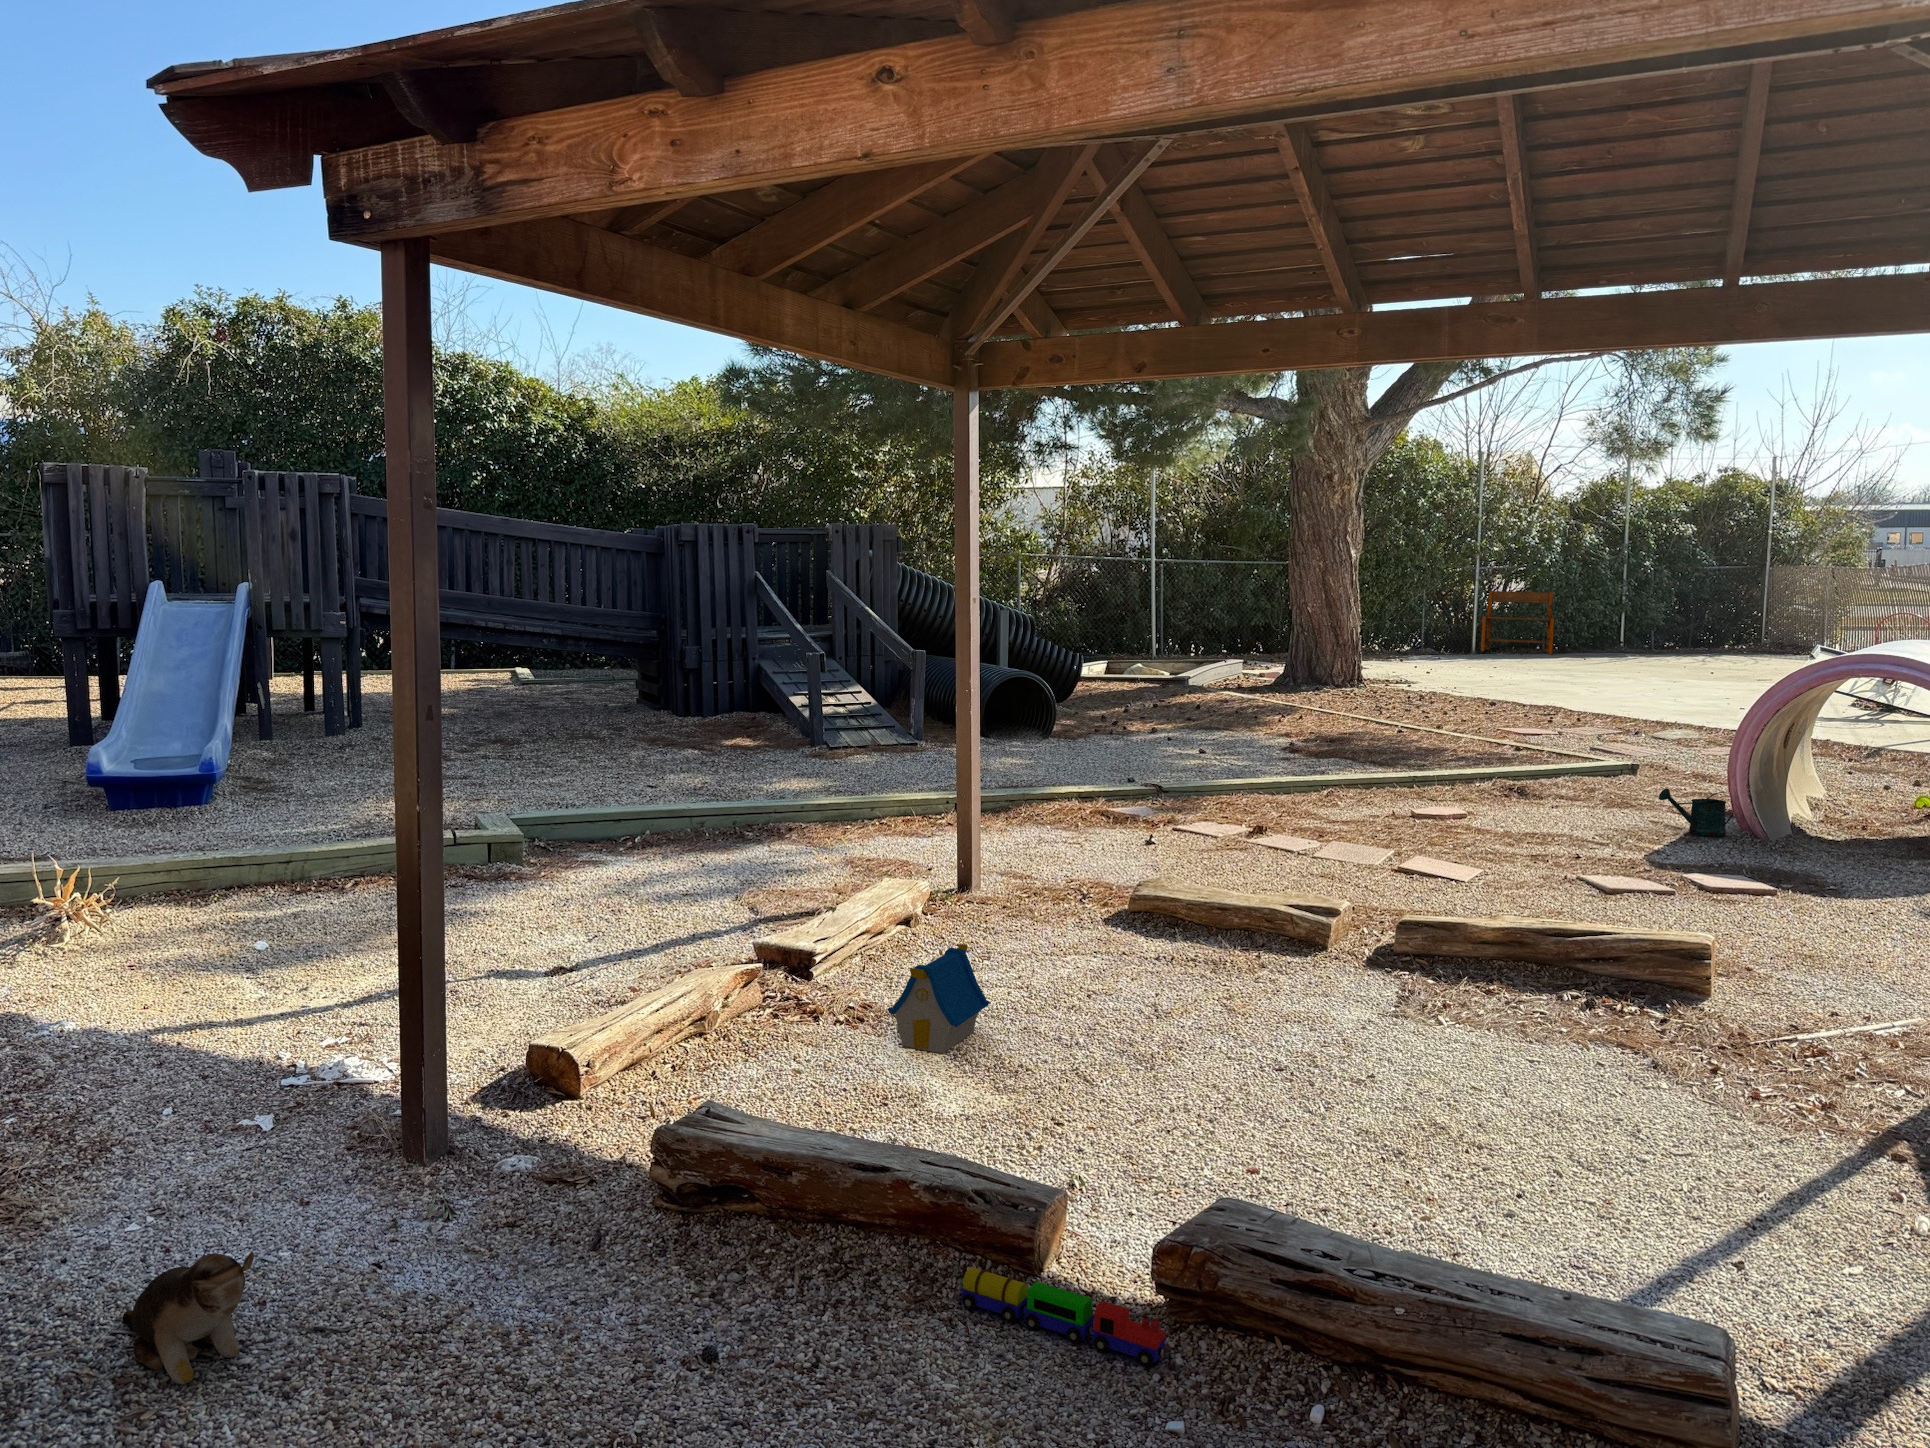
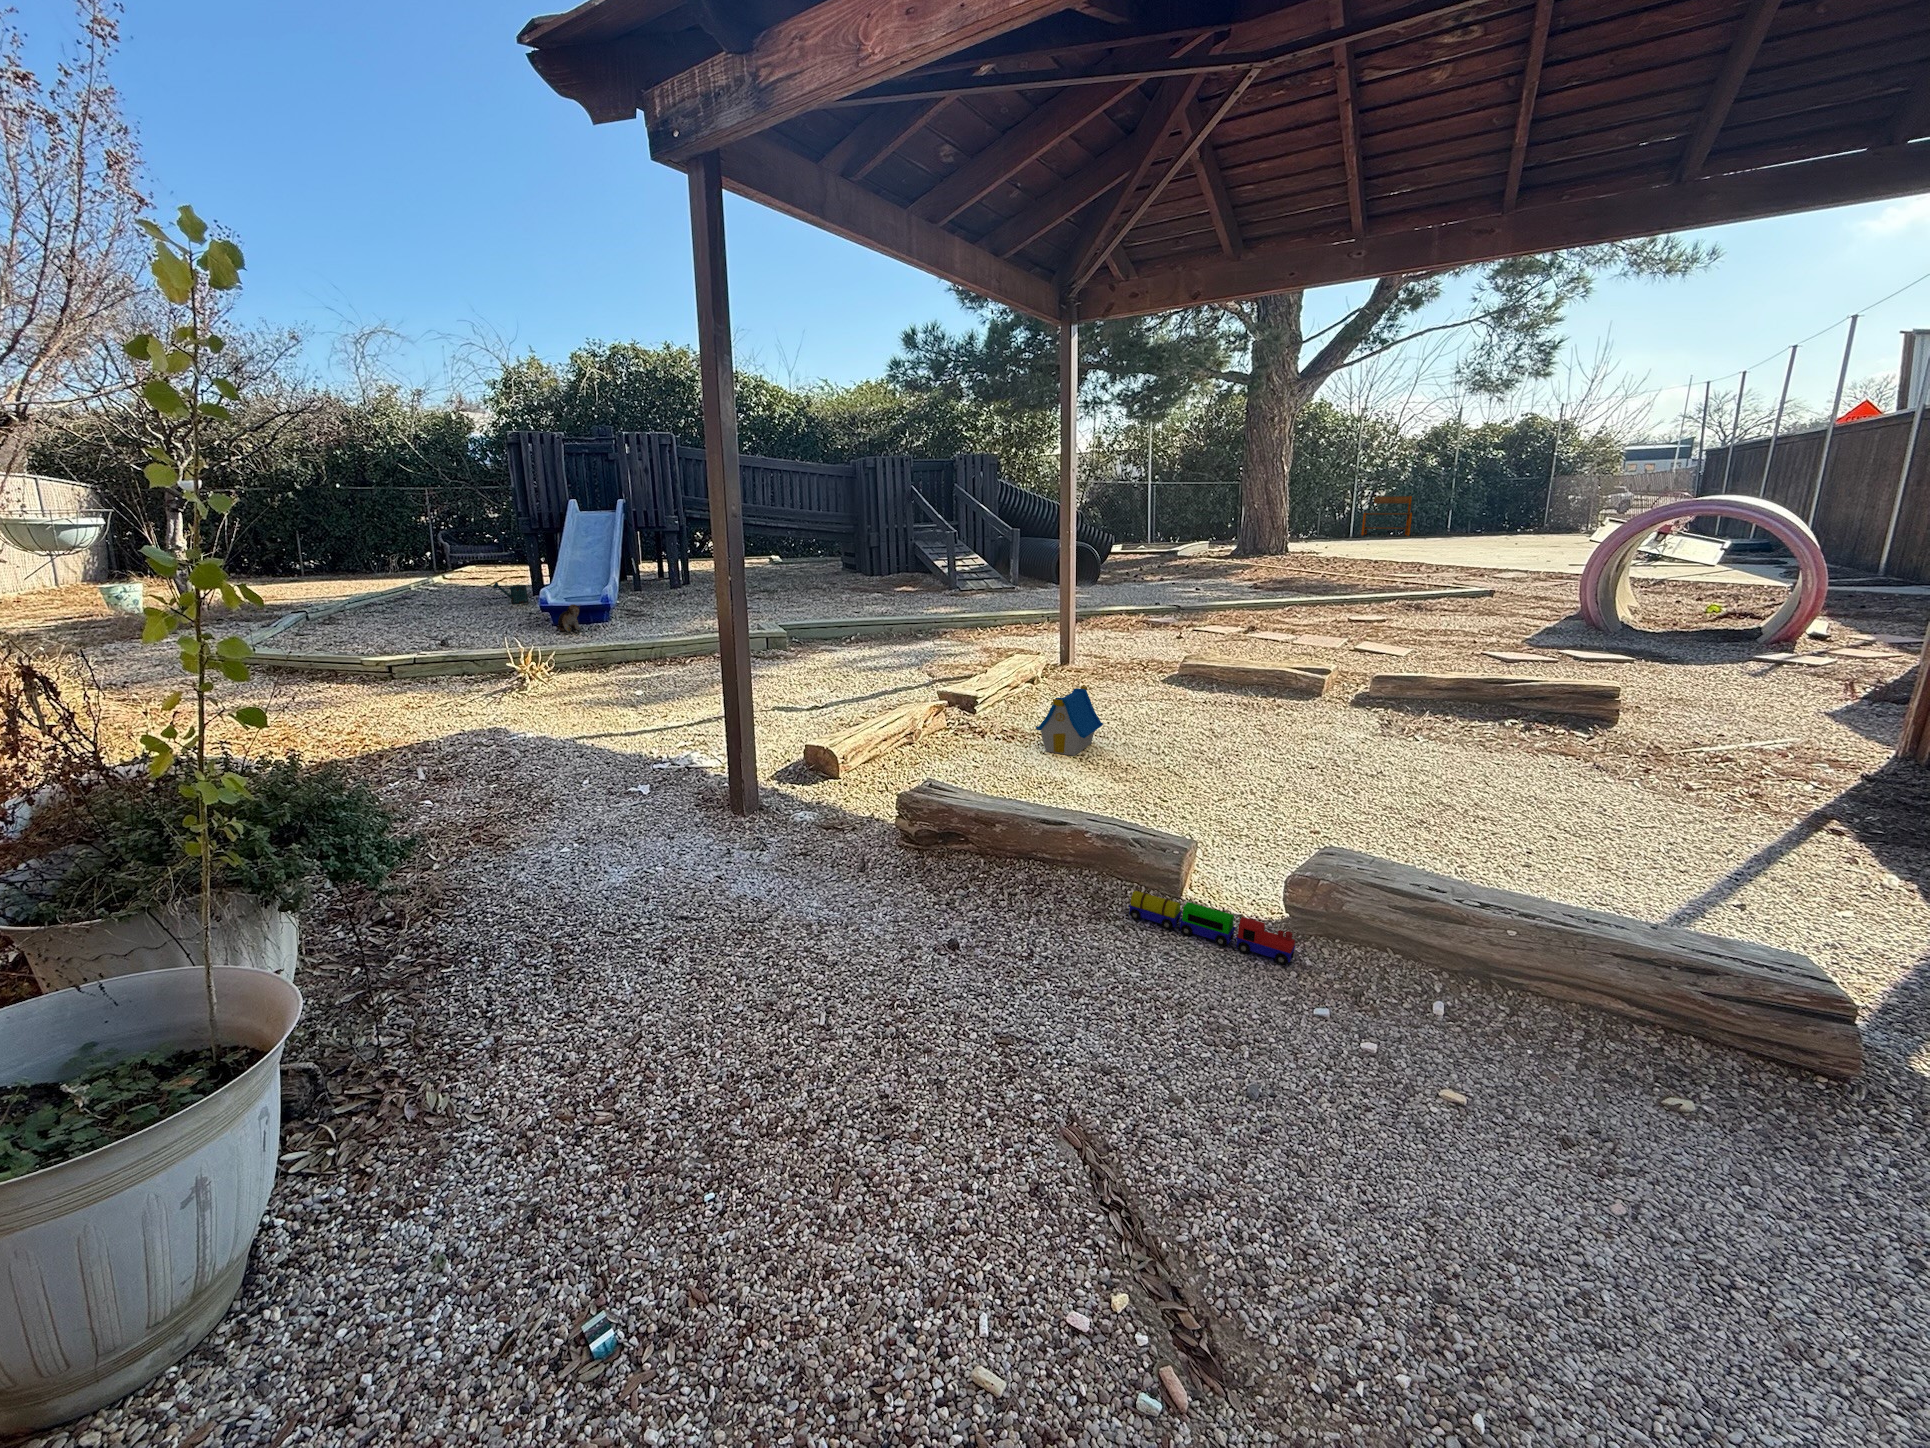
watering can: present [1659,788,1733,837] -> present [493,582,529,603]
plush toy: present [122,1251,254,1385] -> present [557,605,580,632]

